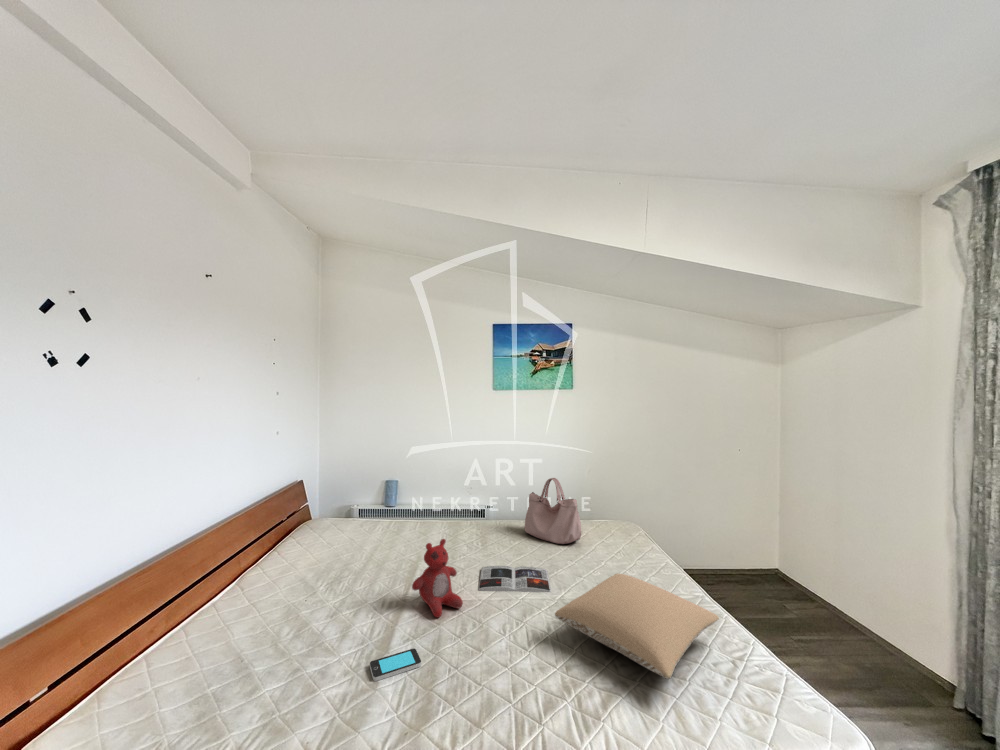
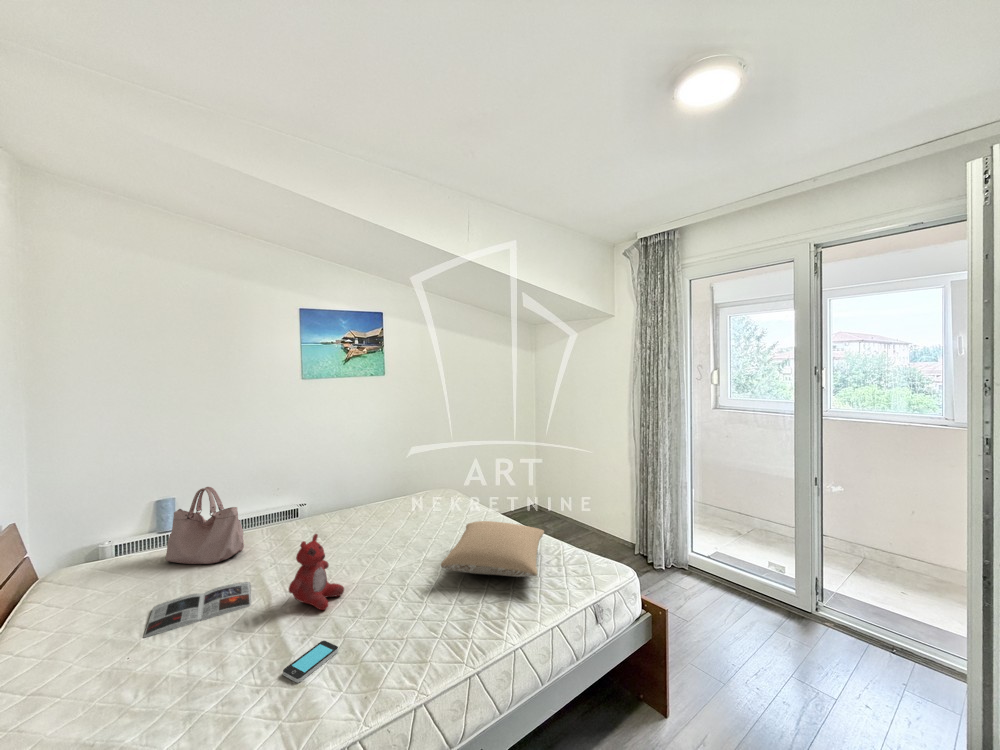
handbag: present [524,478,581,544] -> present [166,487,244,564]
magazine: present [478,566,551,592] -> present [144,582,251,637]

